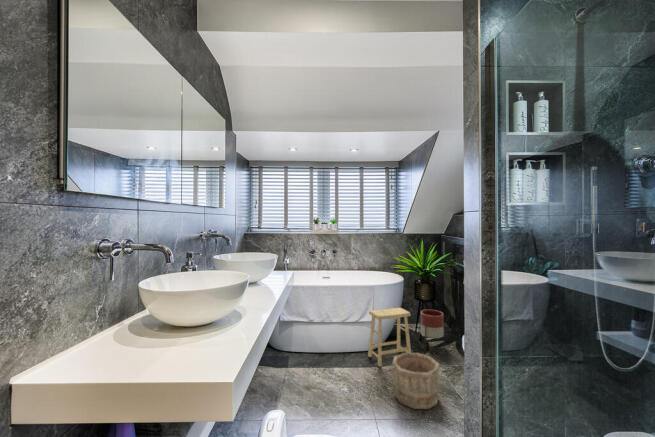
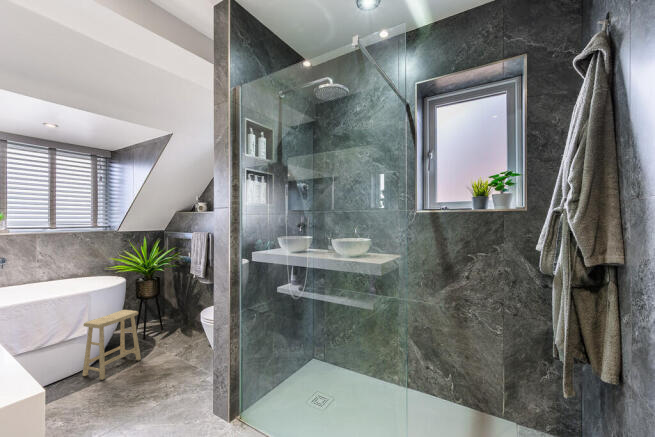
planter: present [420,310,445,349] -> none [146,304,172,344]
wooden bucket: present [392,353,439,409] -> none [127,344,177,400]

